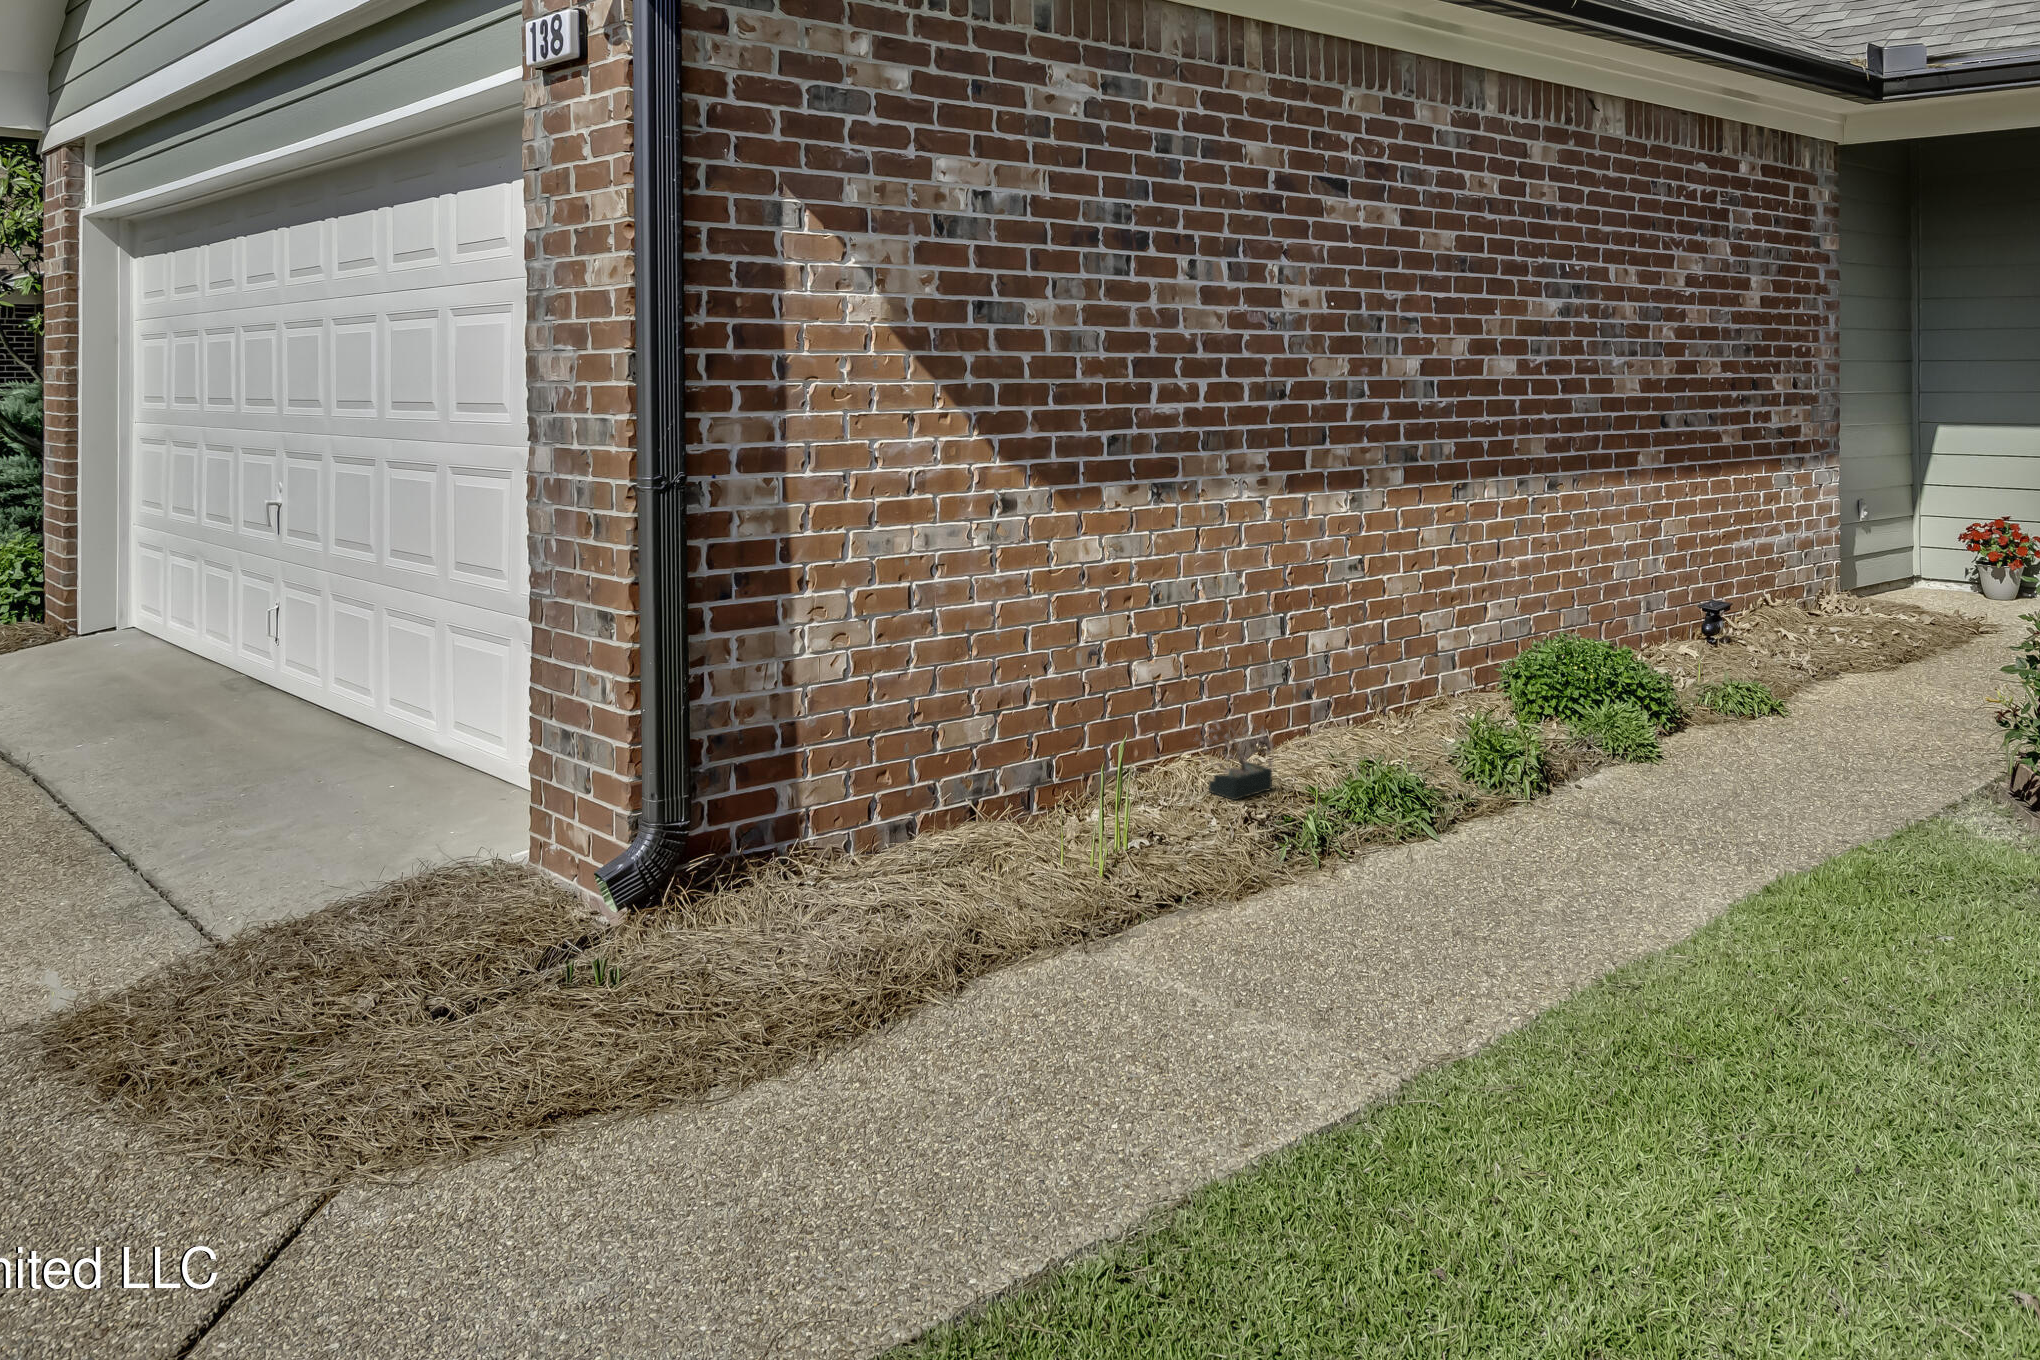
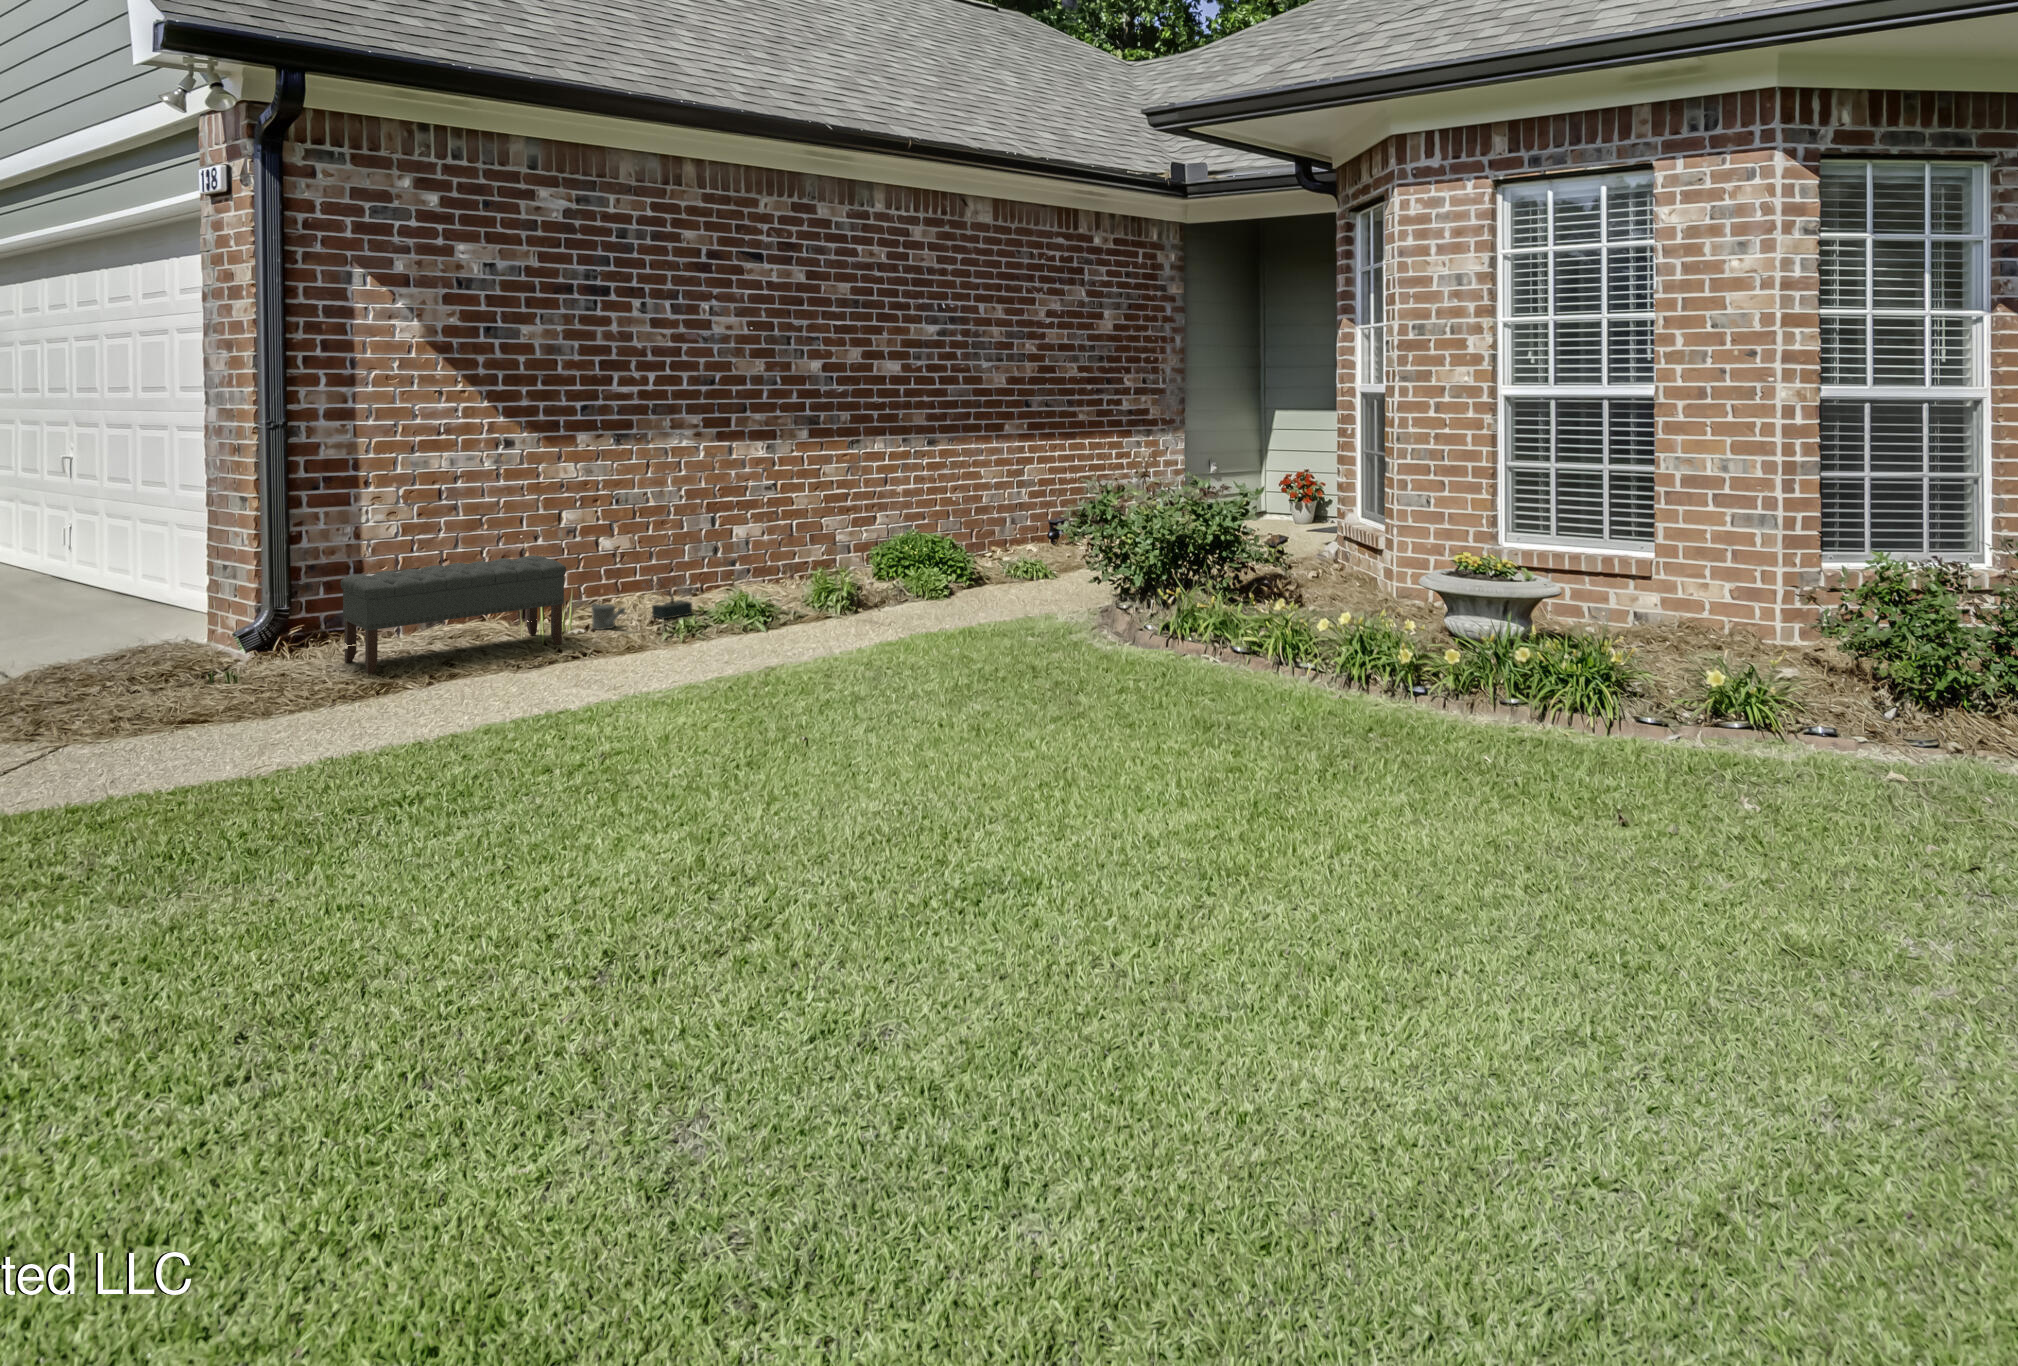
bench: none [767,699,1125,940] -> present [340,555,566,674]
watering can: none [1125,774,1200,824] -> present [591,603,625,630]

